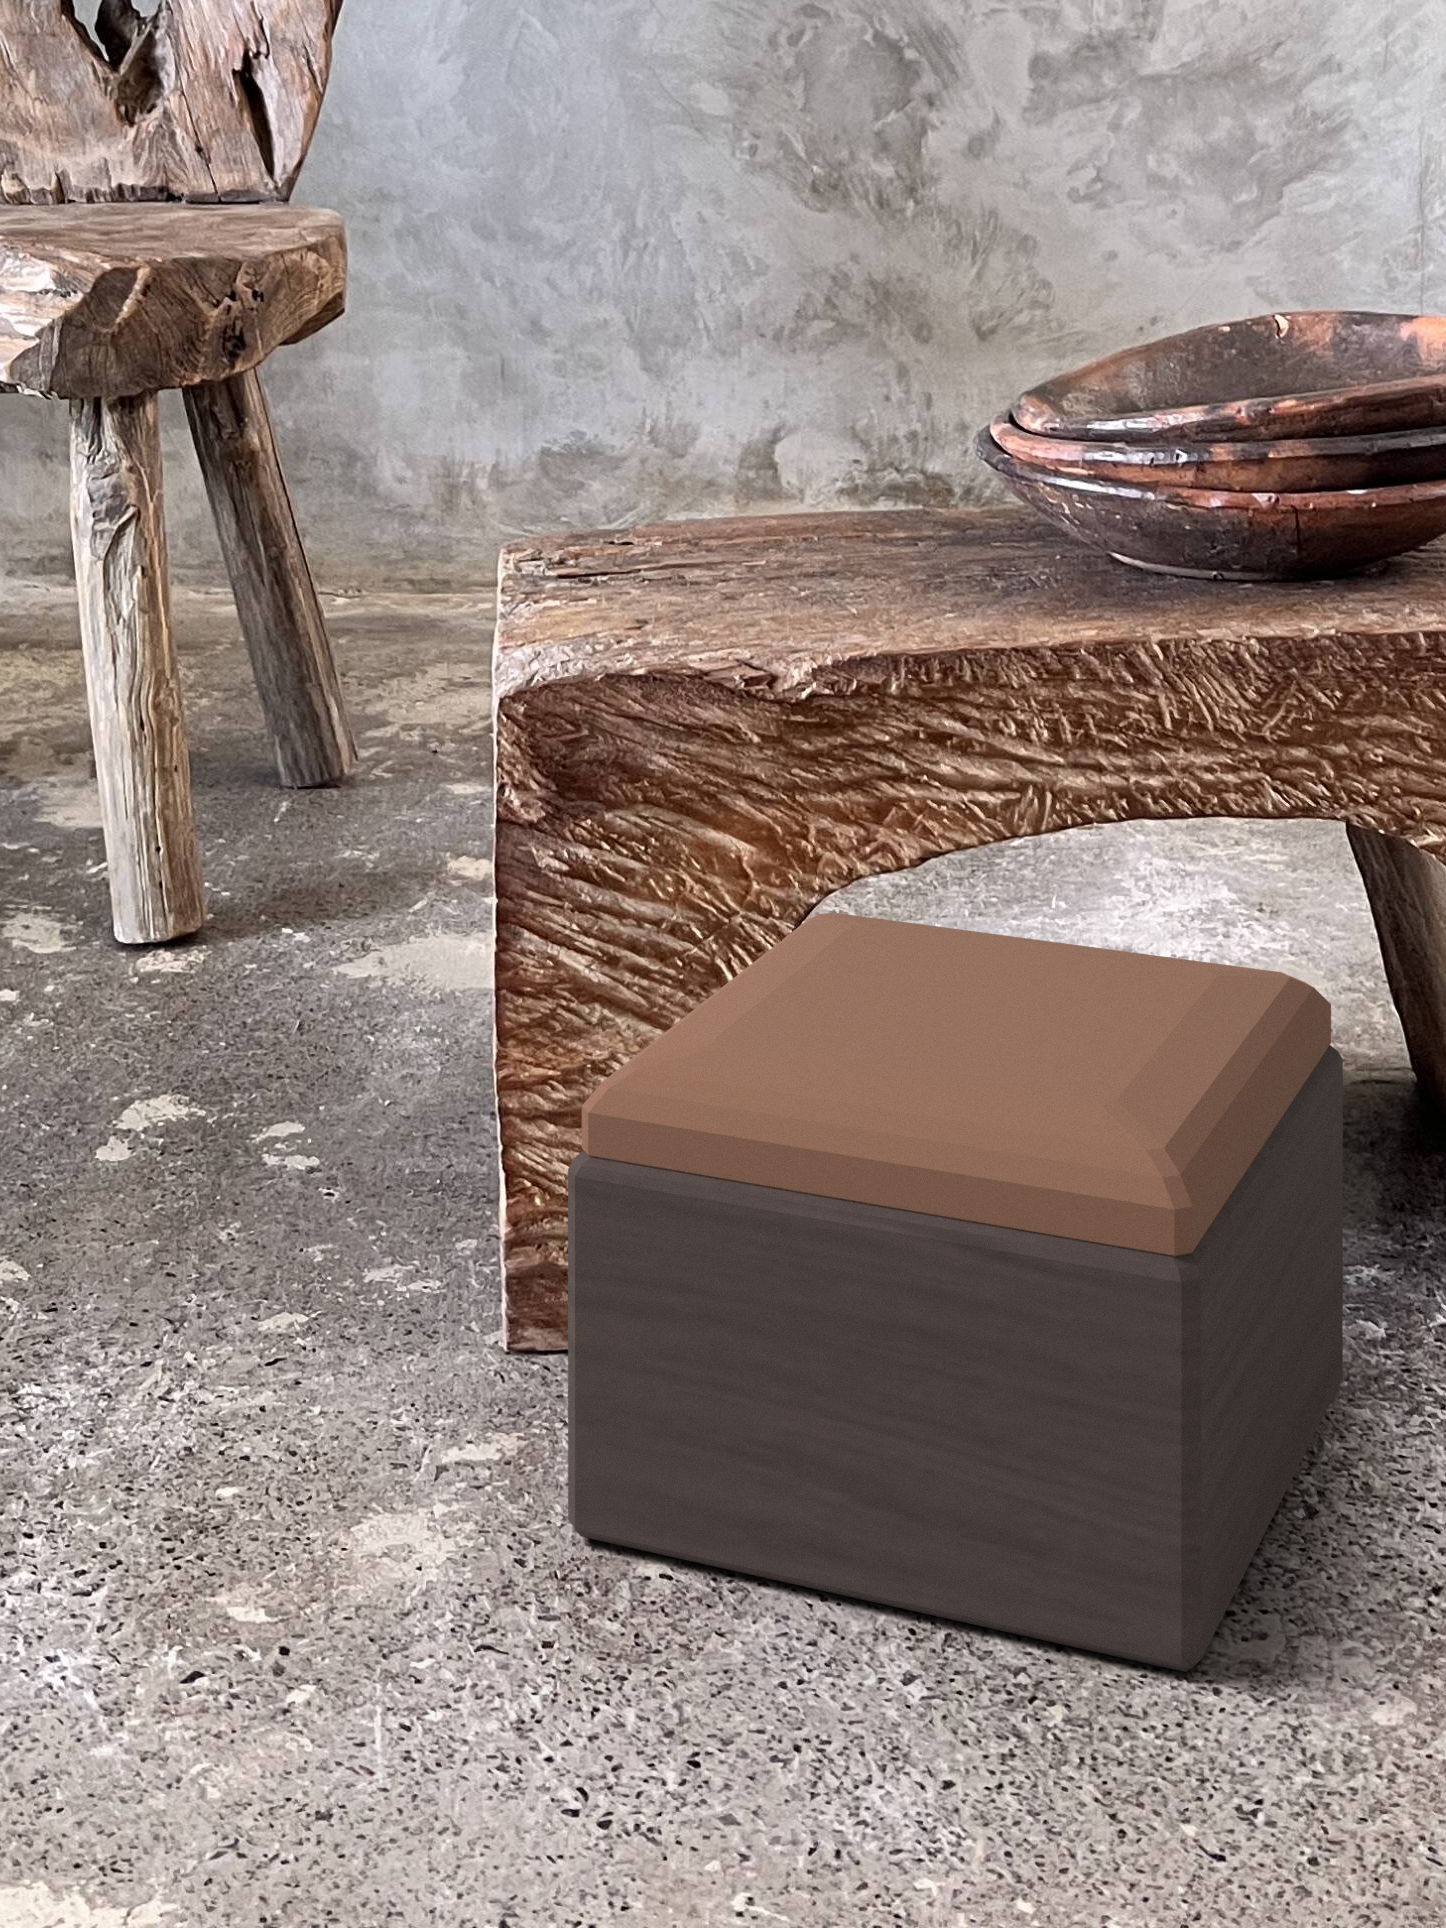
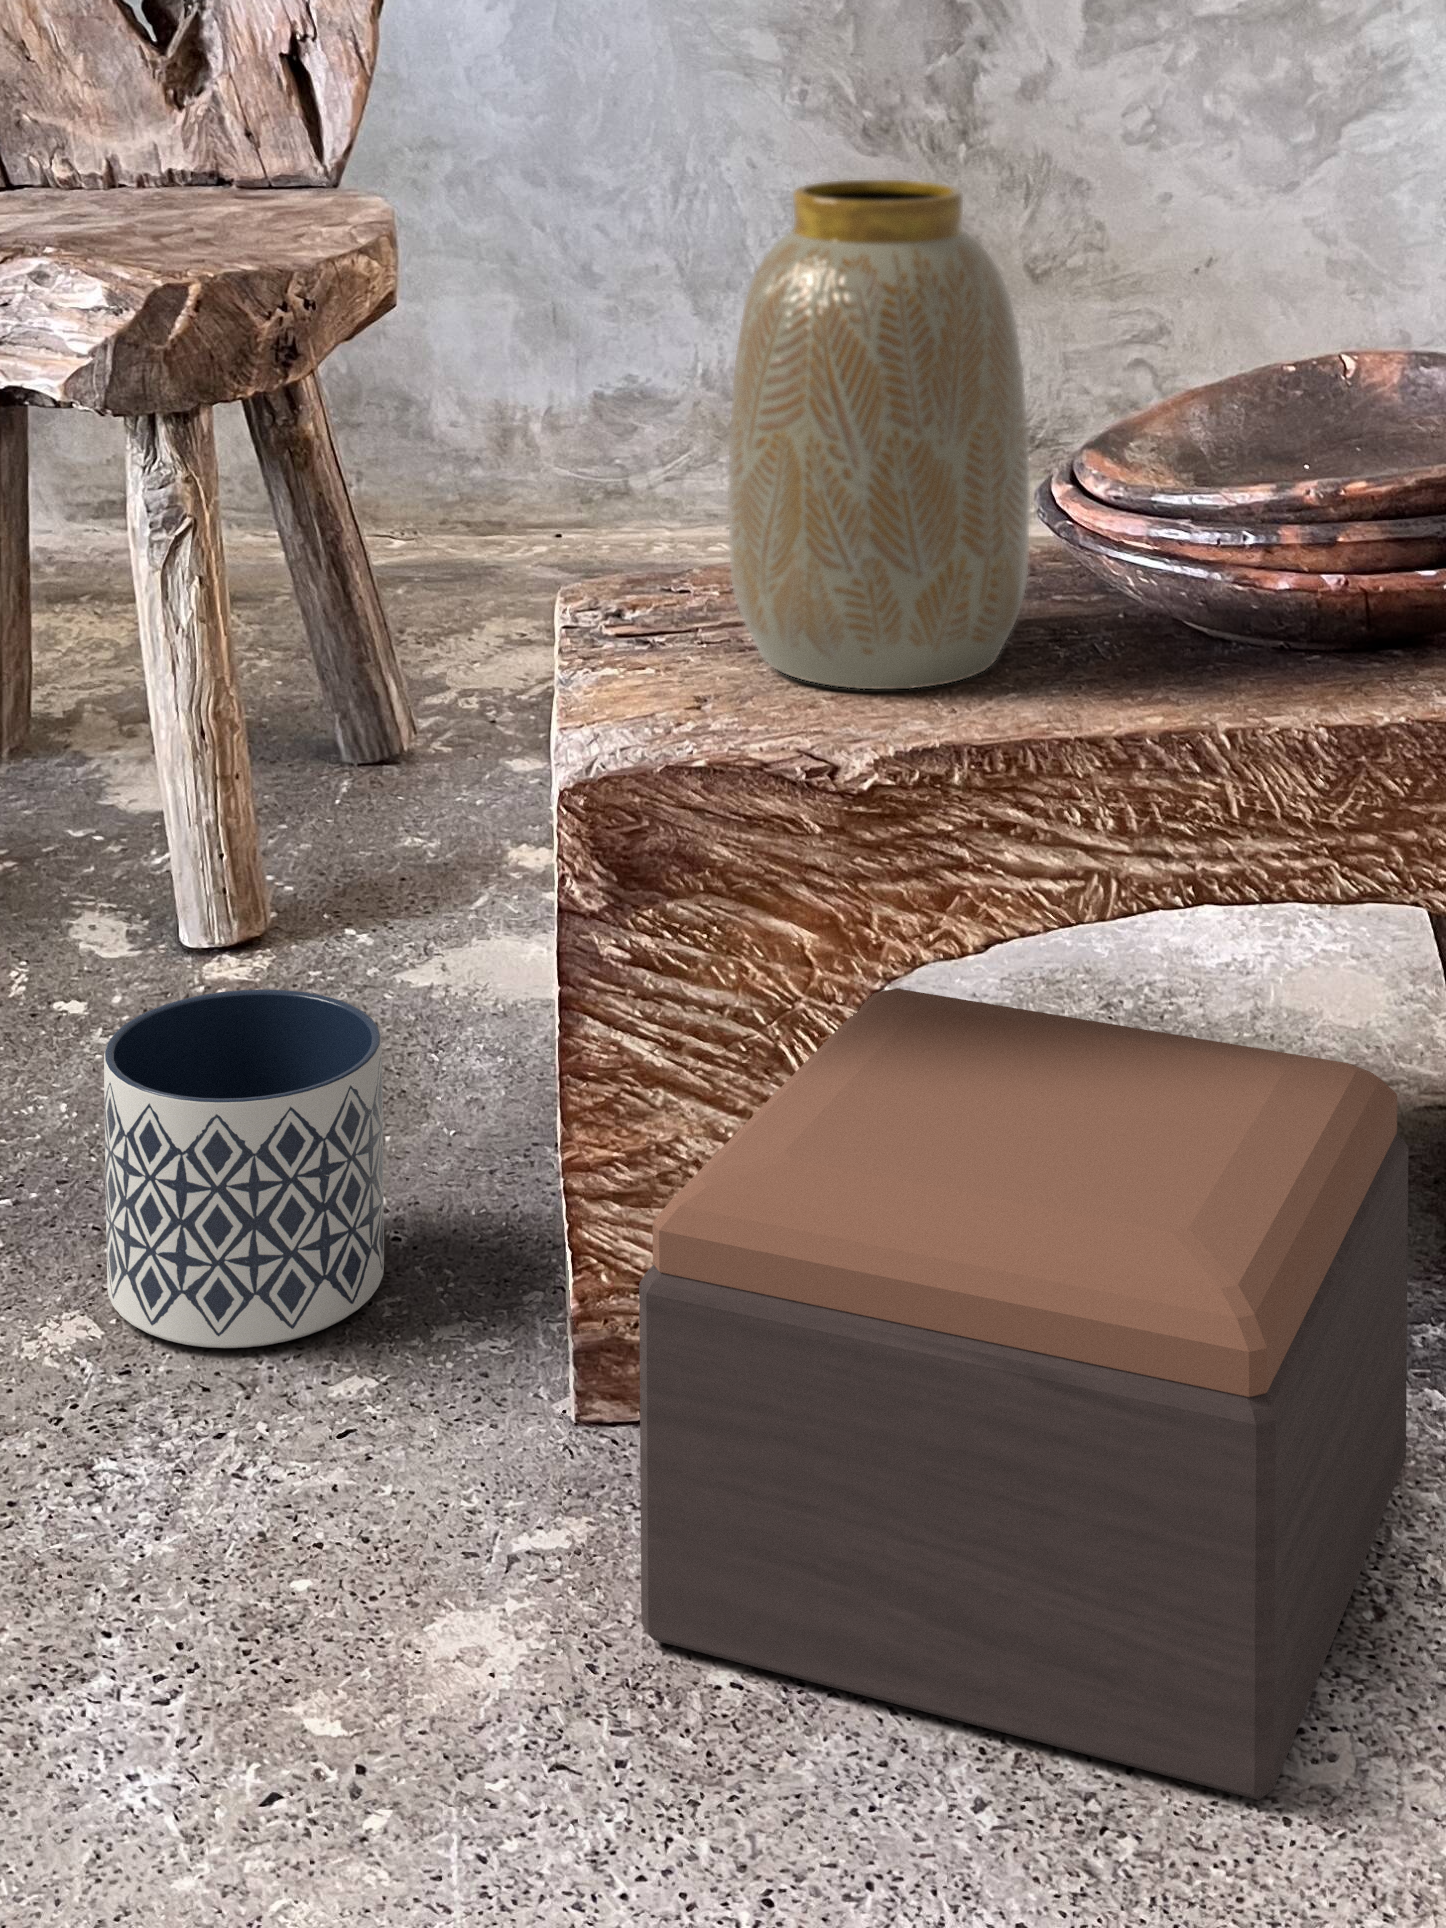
vase: none [668,117,965,616] -> present [728,180,1030,689]
planter: none [35,940,316,1287] -> present [104,989,384,1348]

